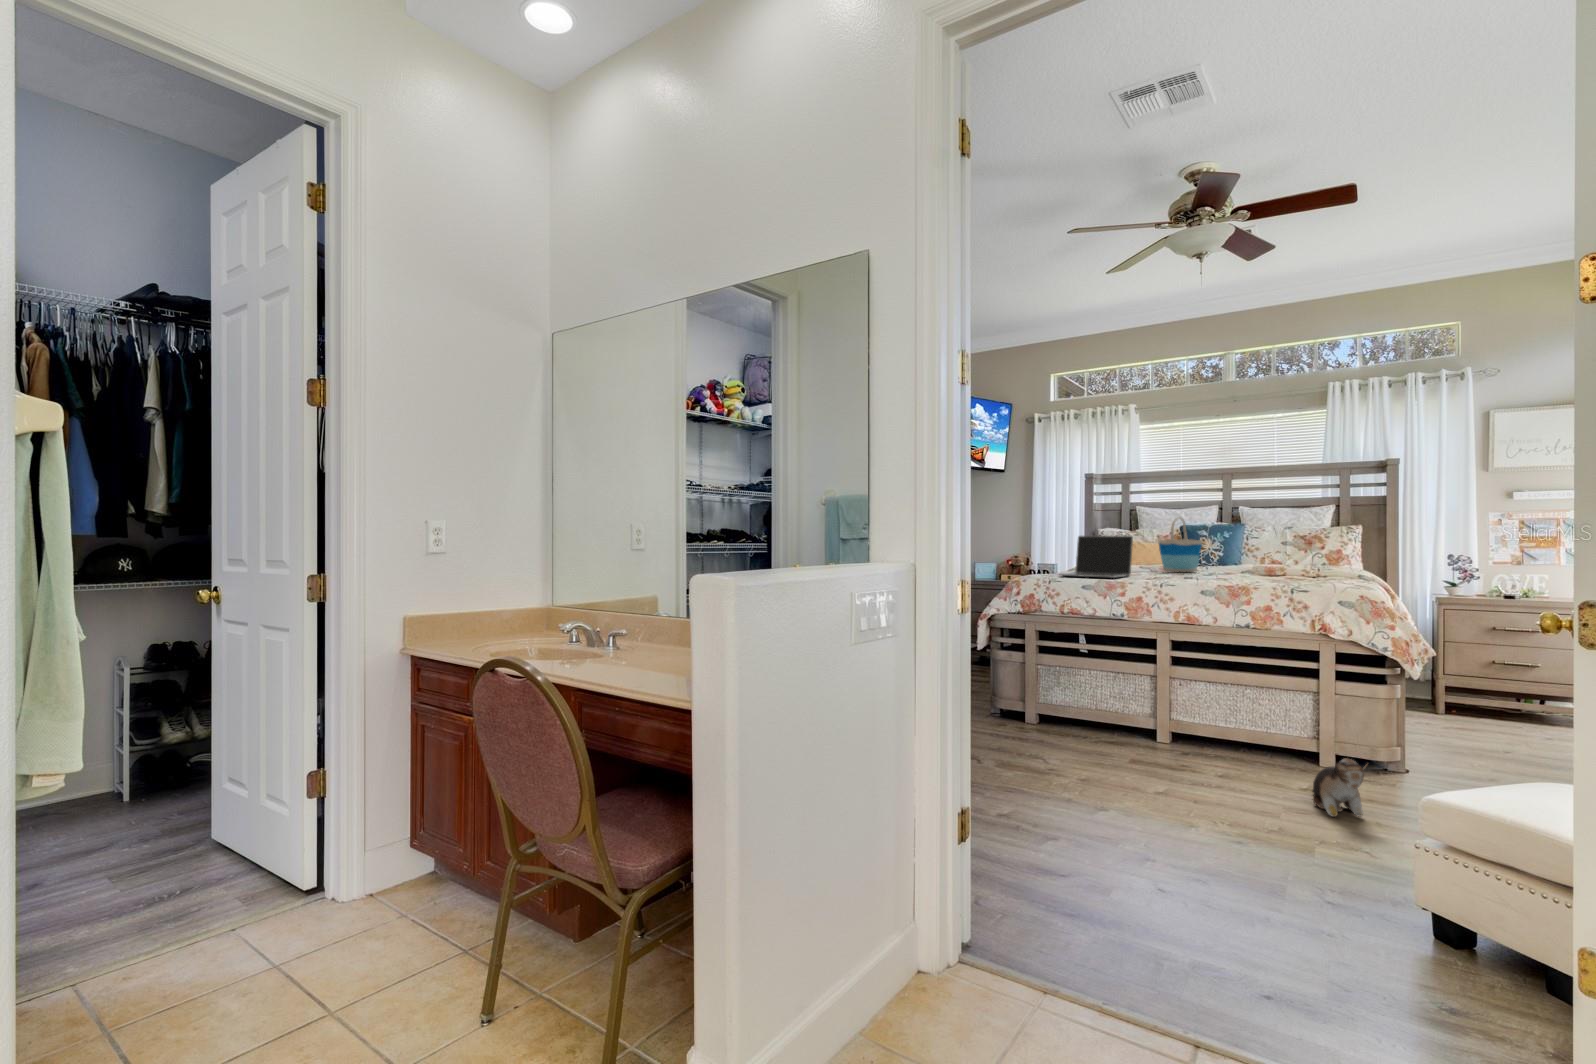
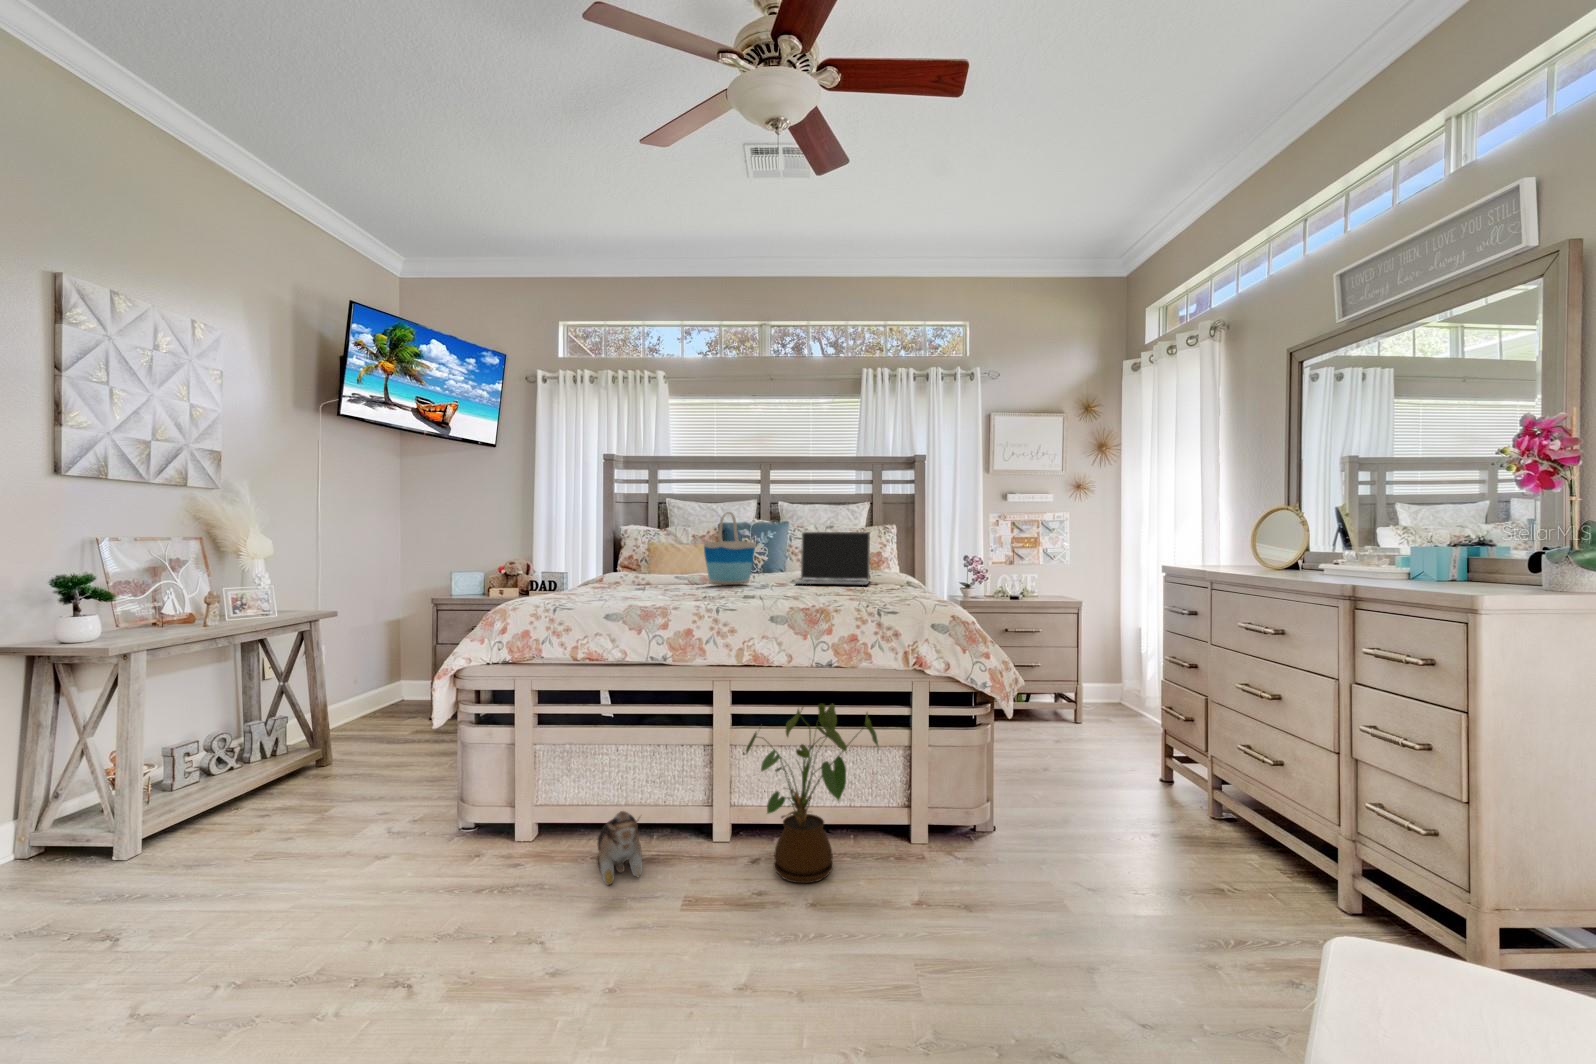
laptop: present [1060,536,1133,578] -> present [794,532,870,585]
house plant: none [1177,651,1282,766] -> present [746,704,879,883]
plush toy: present [1313,758,1366,817] -> present [597,811,642,885]

